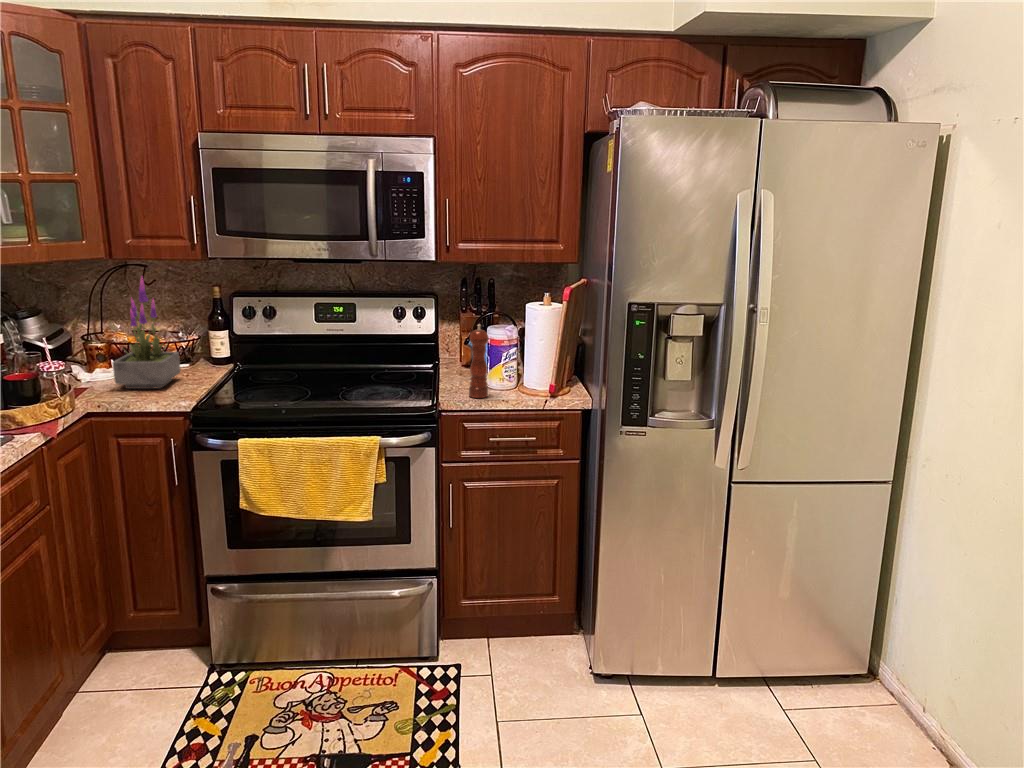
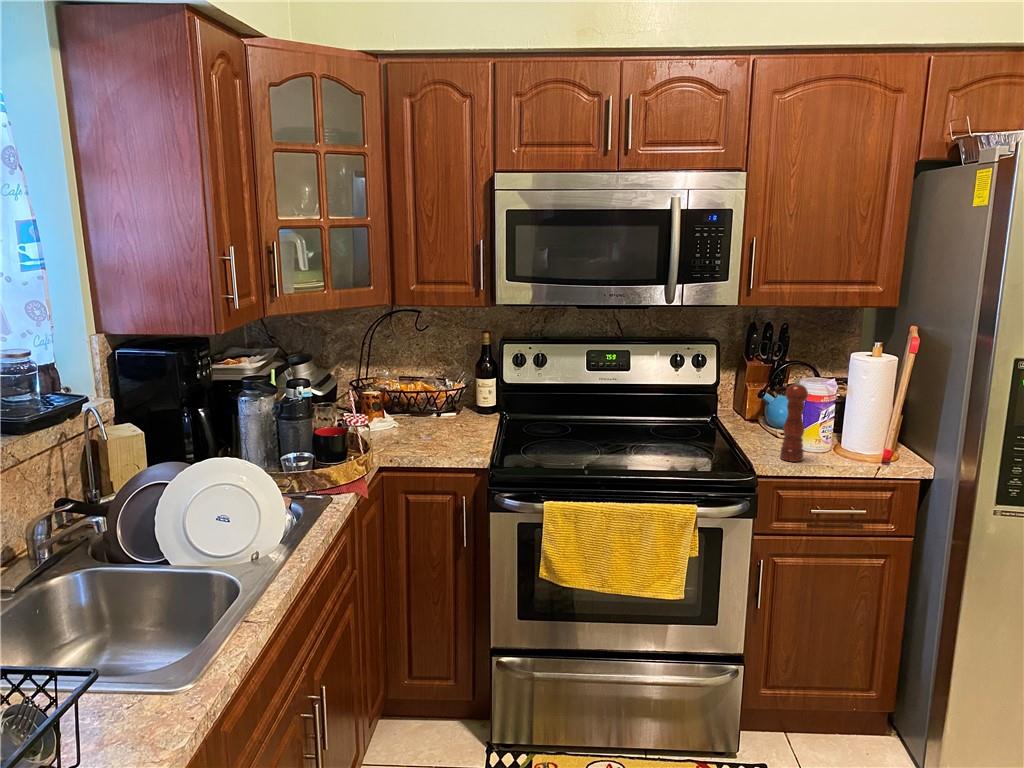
potted plant: present [113,278,181,389] -> none [398,323,456,441]

